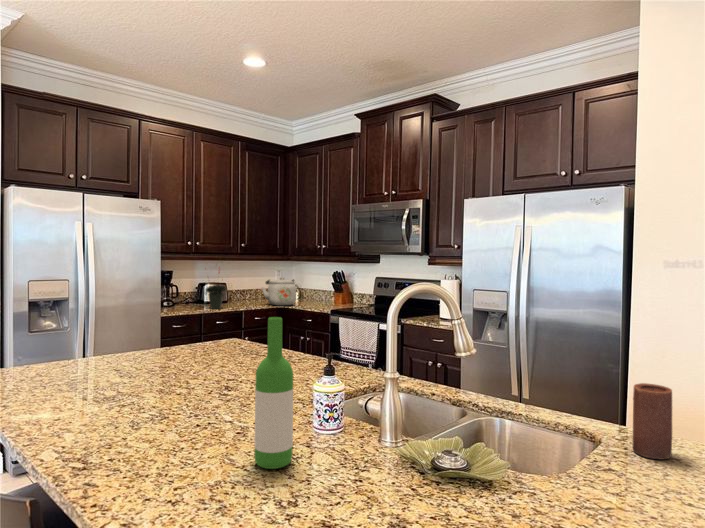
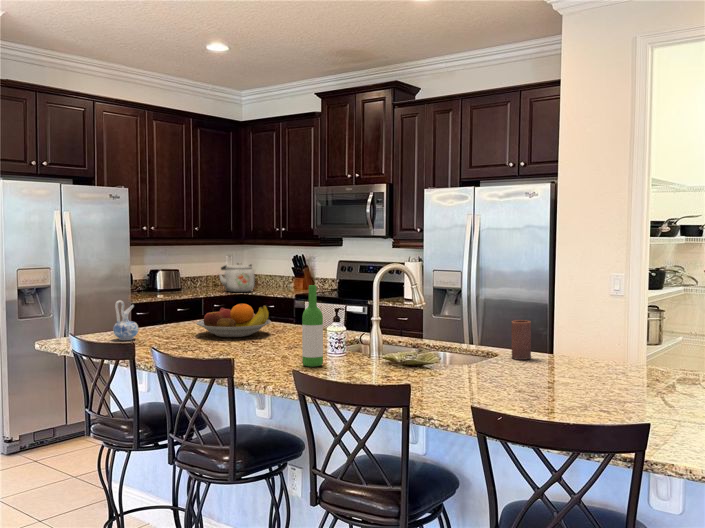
potted plant: present [205,286,226,309] -> none [163,252,186,297]
ceramic pitcher: none [42,324,79,378] -> present [113,300,138,340]
fruit bowl: none [160,331,262,377] -> present [196,304,271,337]

